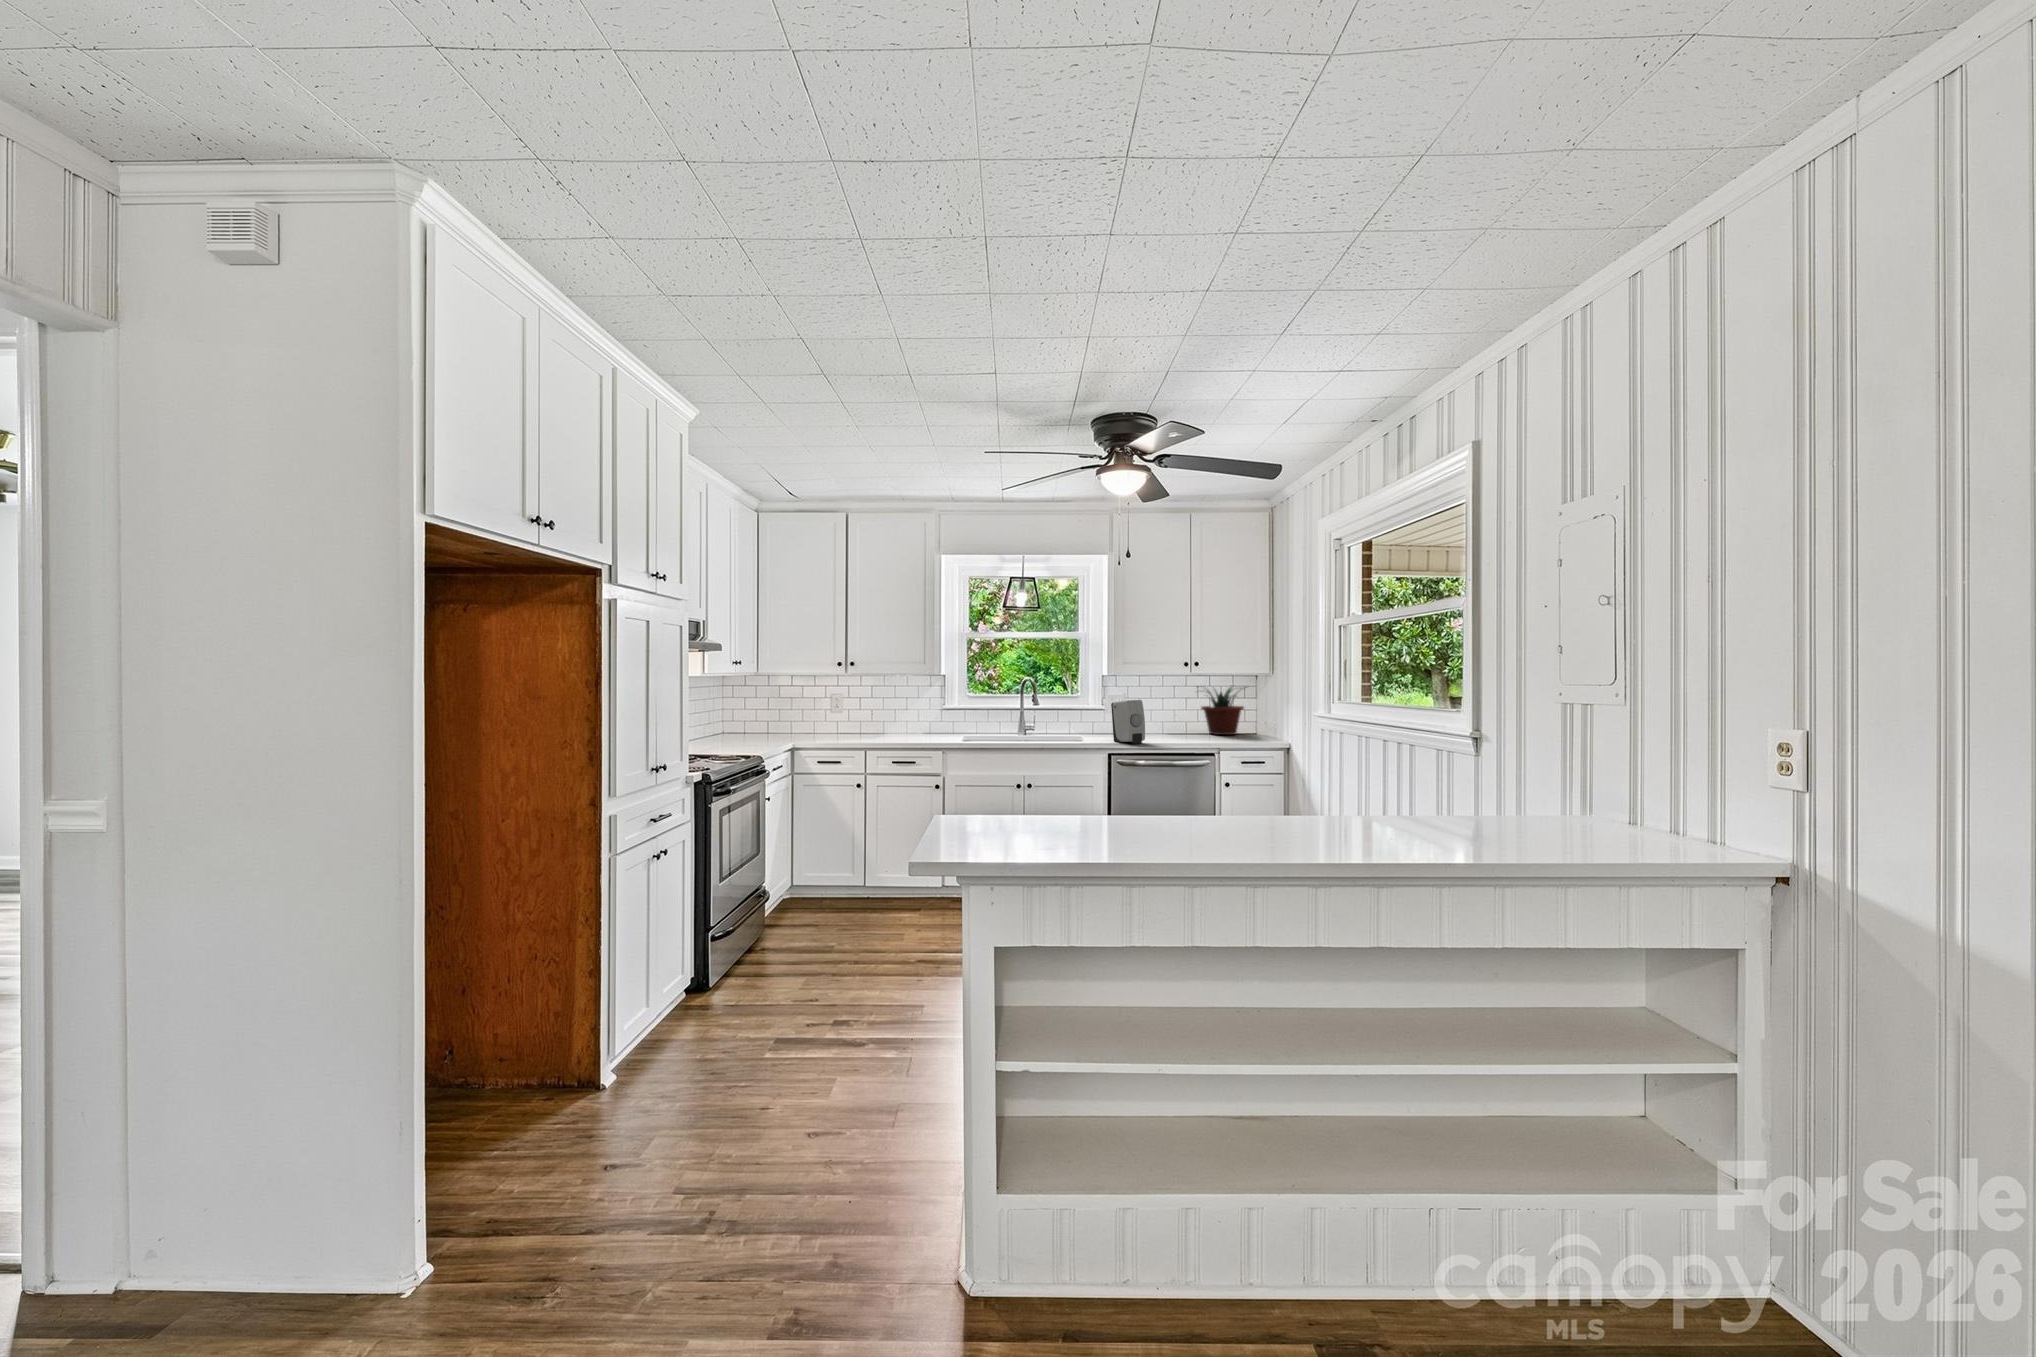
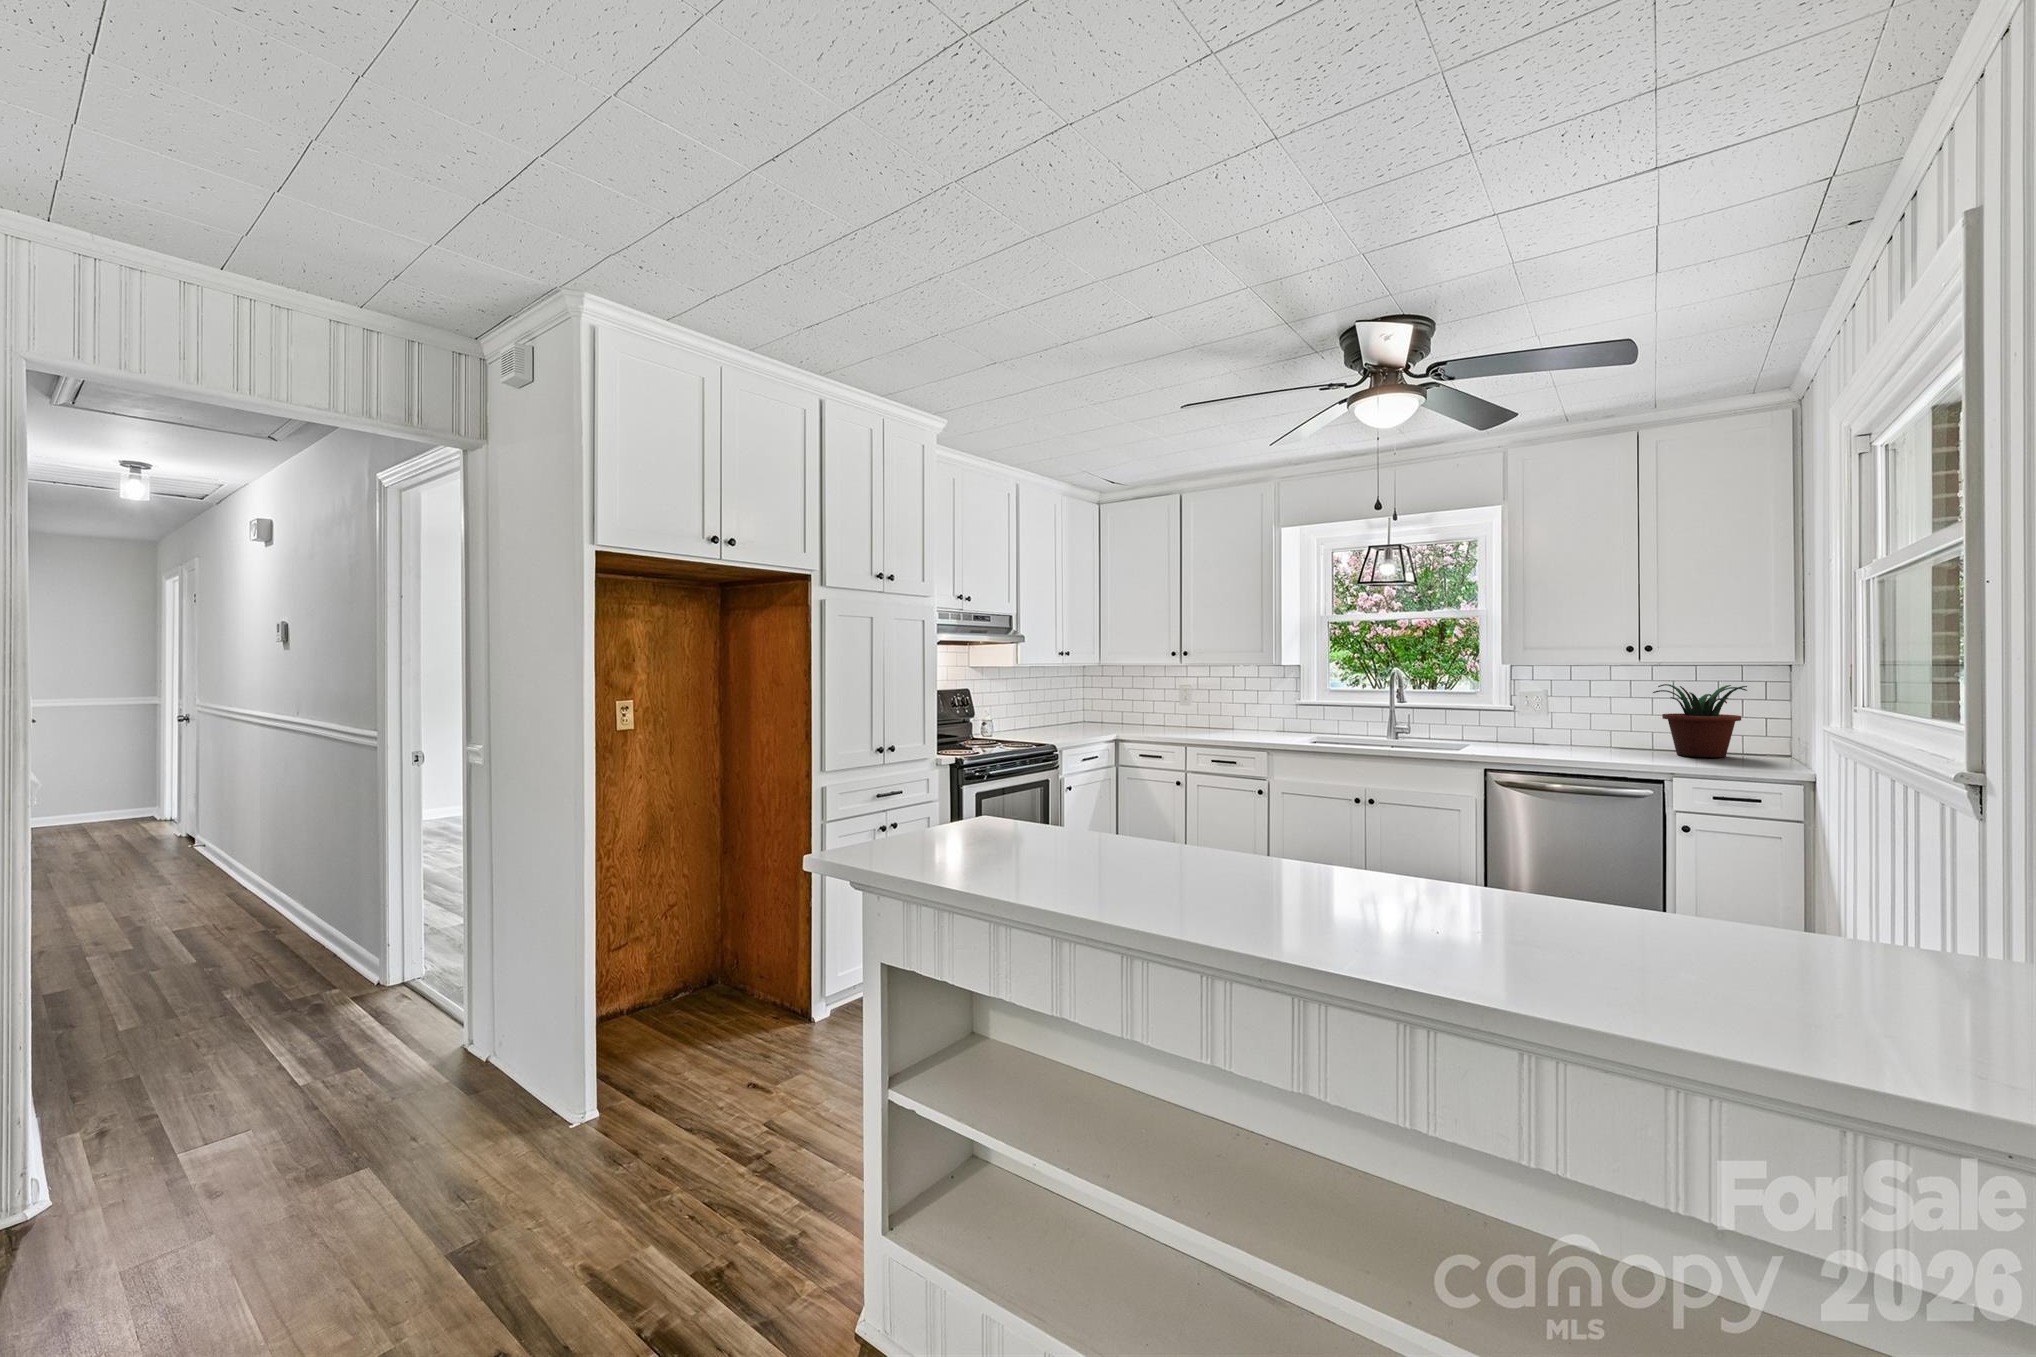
soap dispenser: present [1111,700,1145,744] -> none [1495,700,1540,758]

